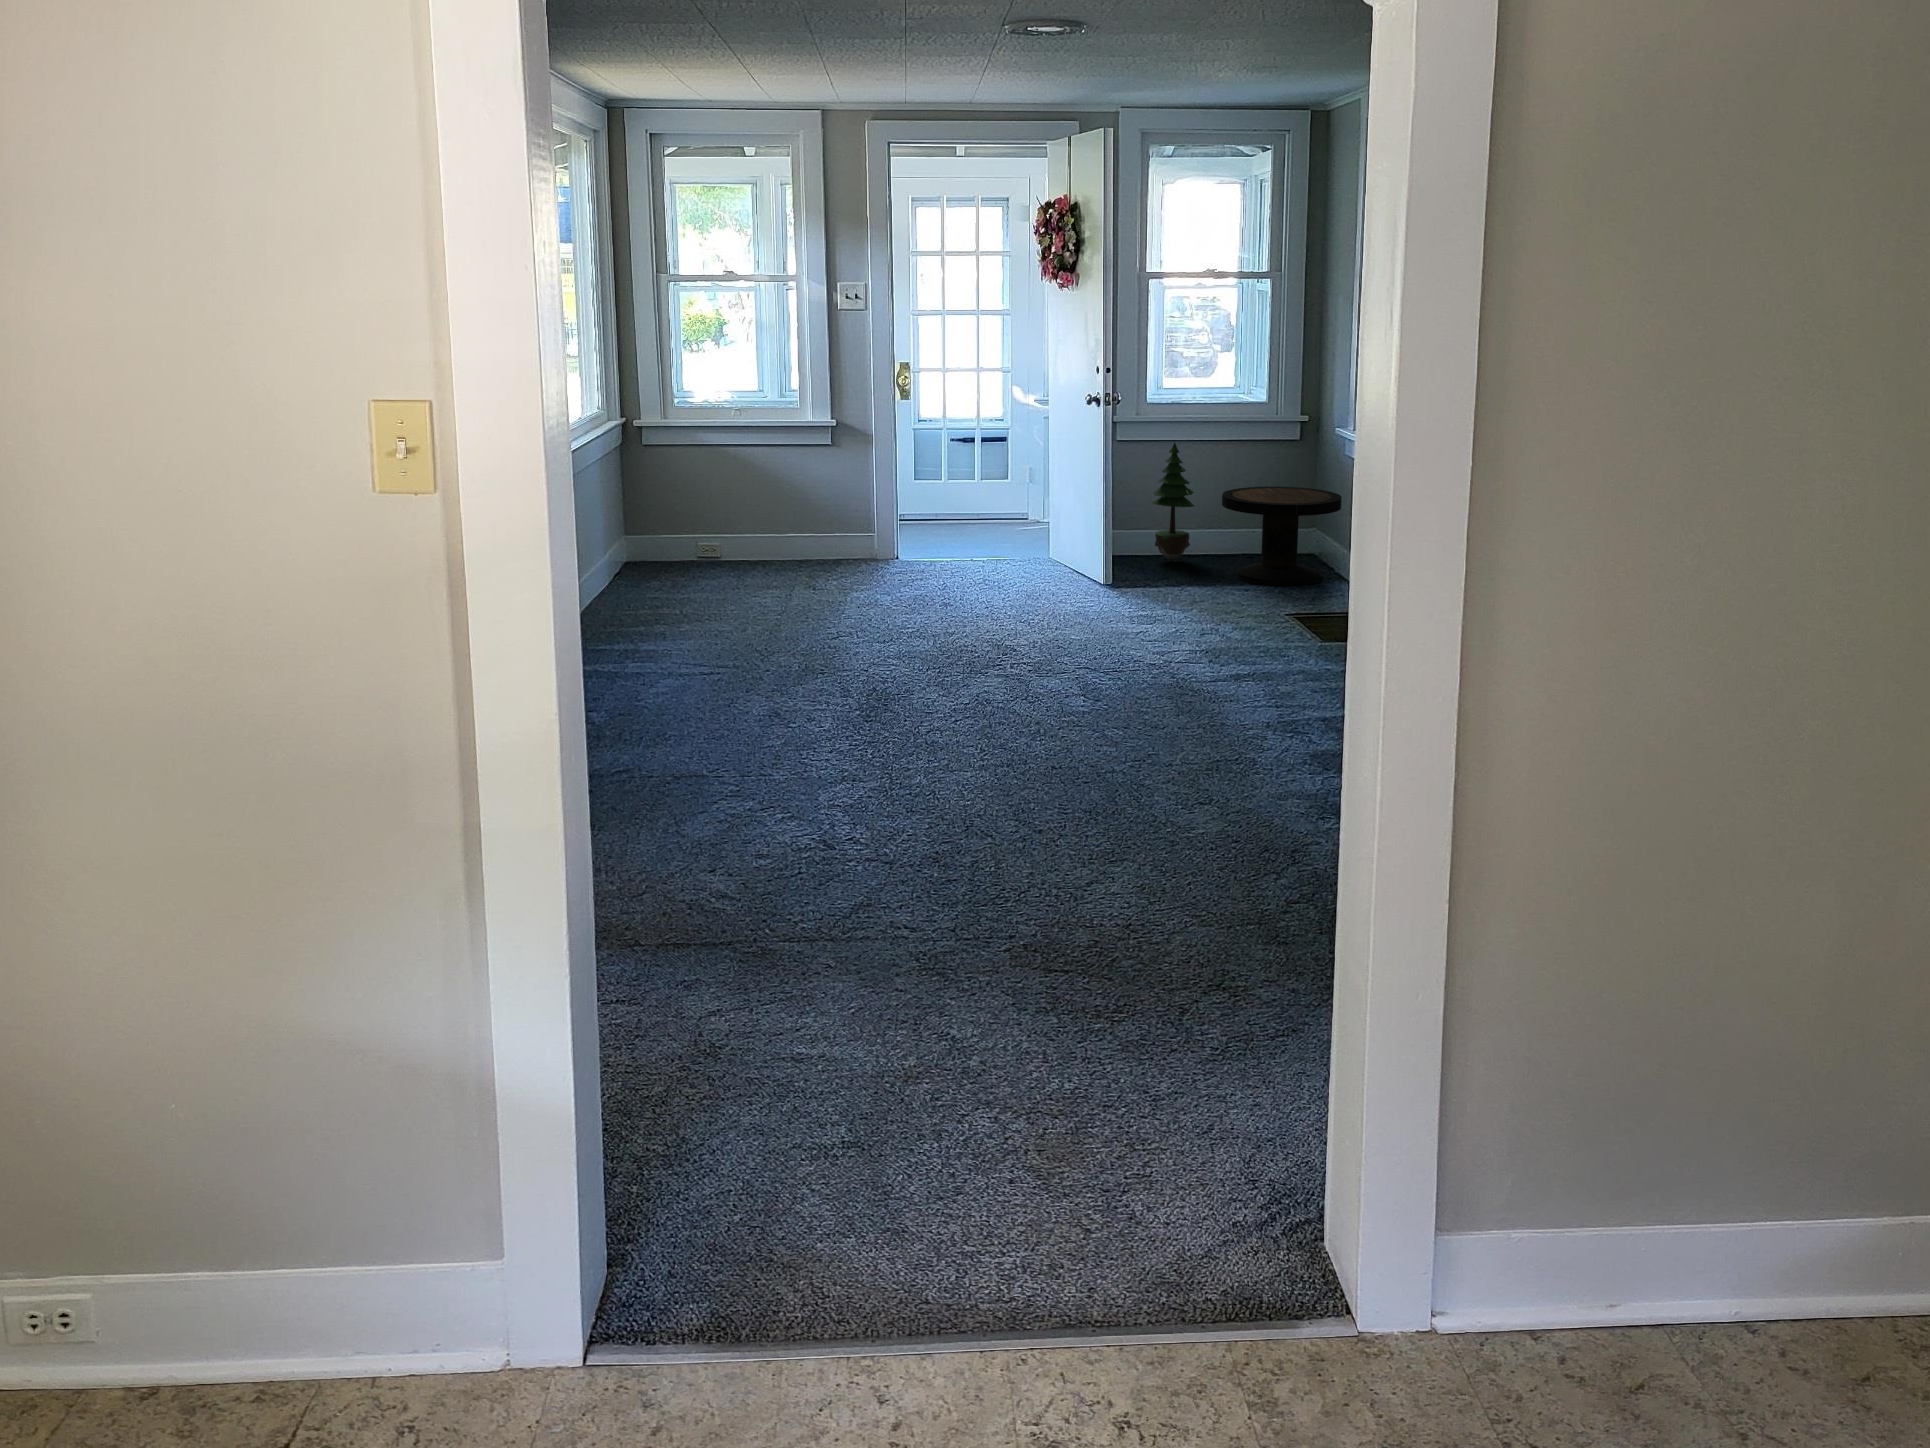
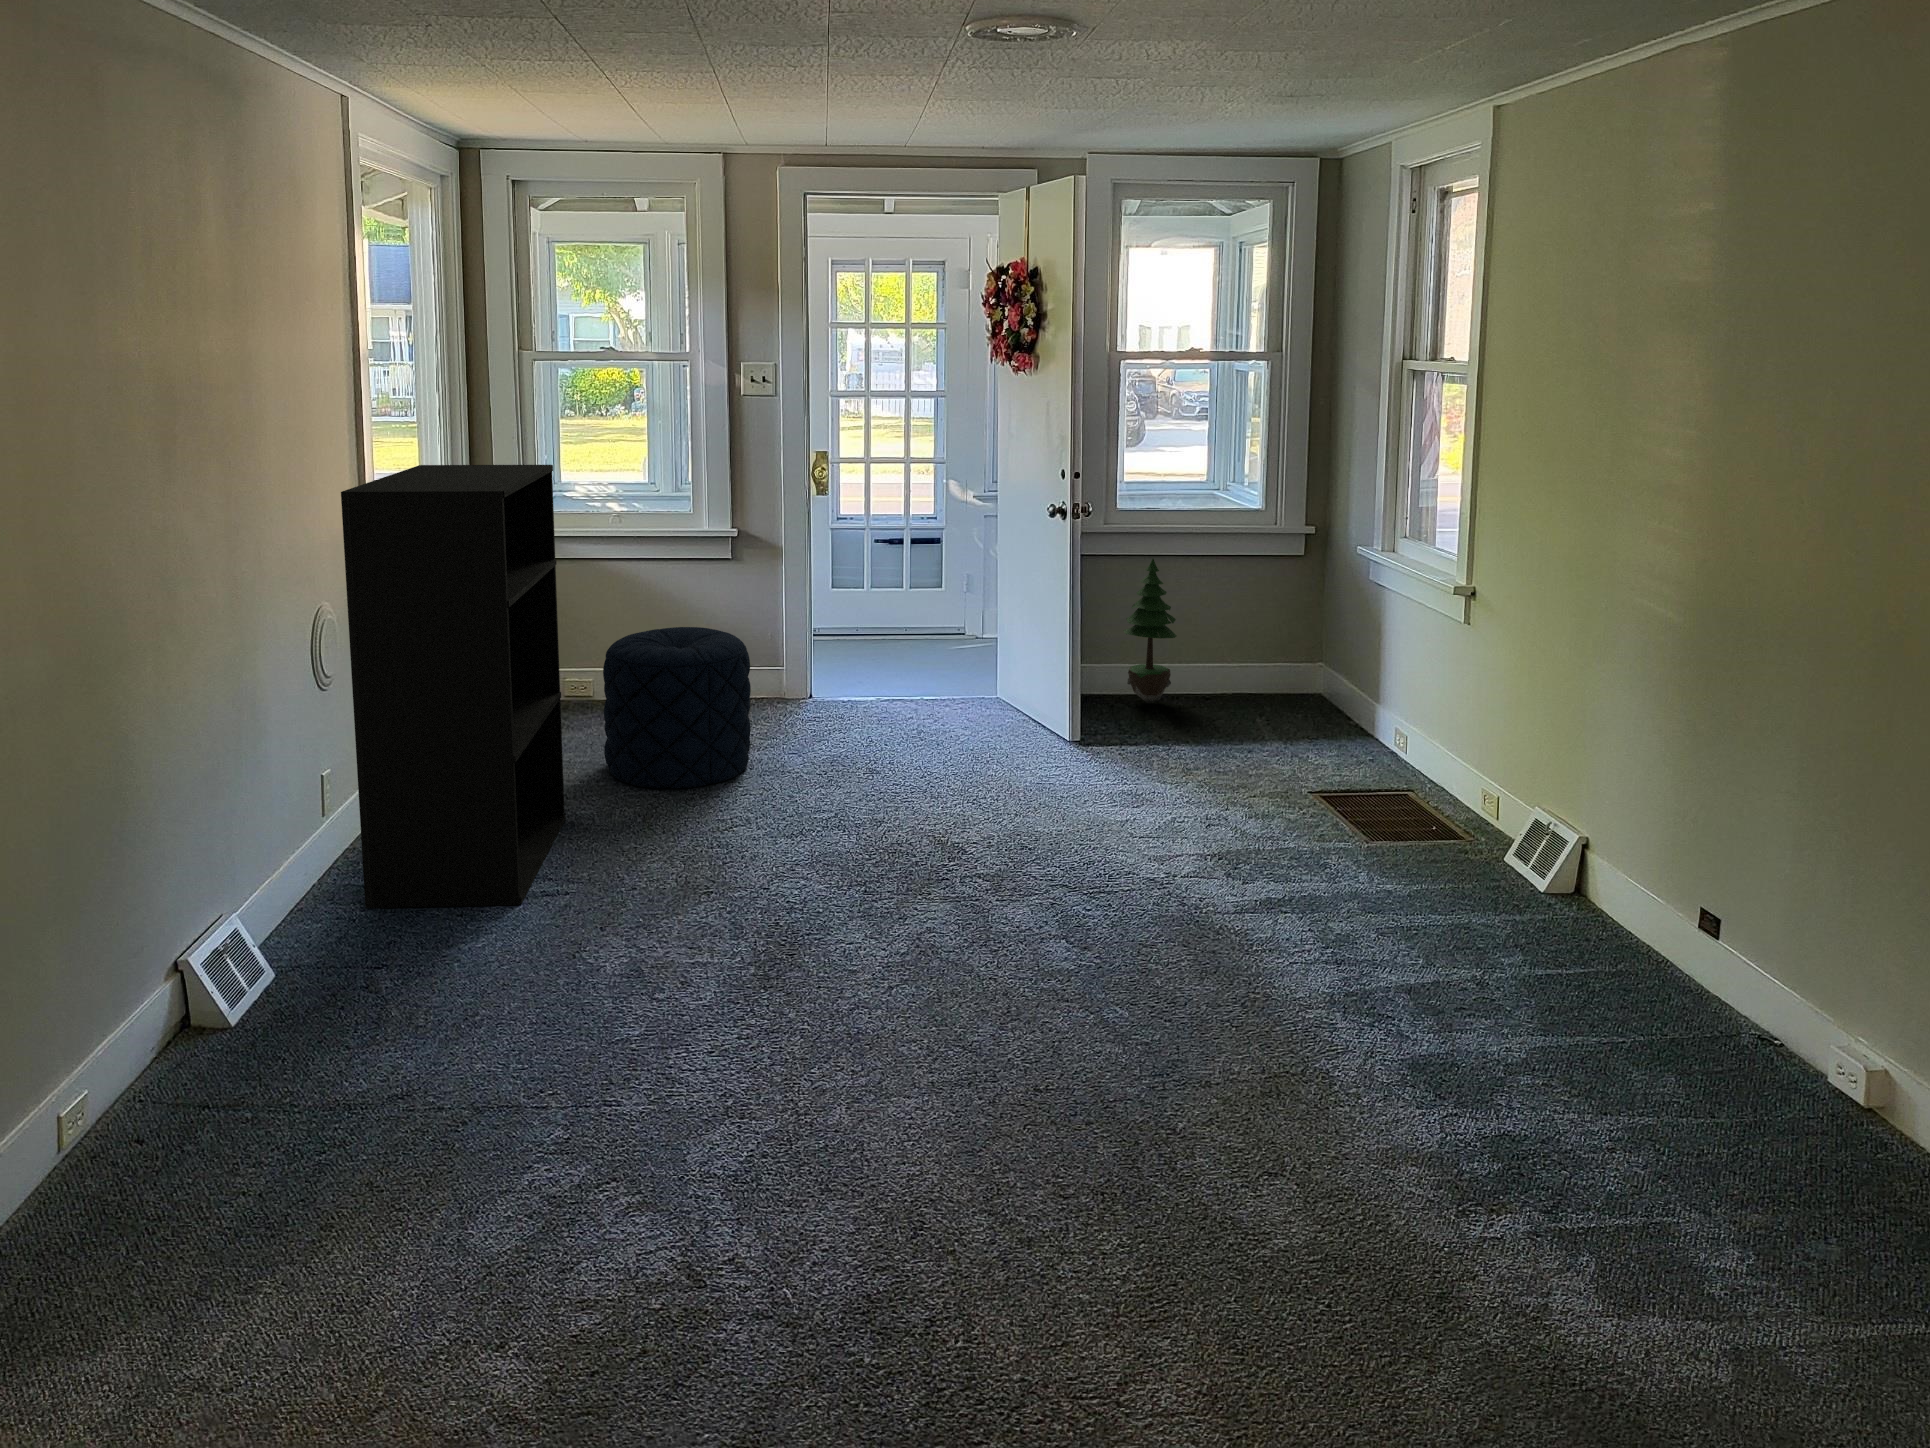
bookshelf: none [546,357,709,682] -> present [341,465,566,908]
side table: present [1222,487,1342,586] -> none [1215,614,1367,744]
pouf: none [733,493,849,615] -> present [603,627,751,788]

